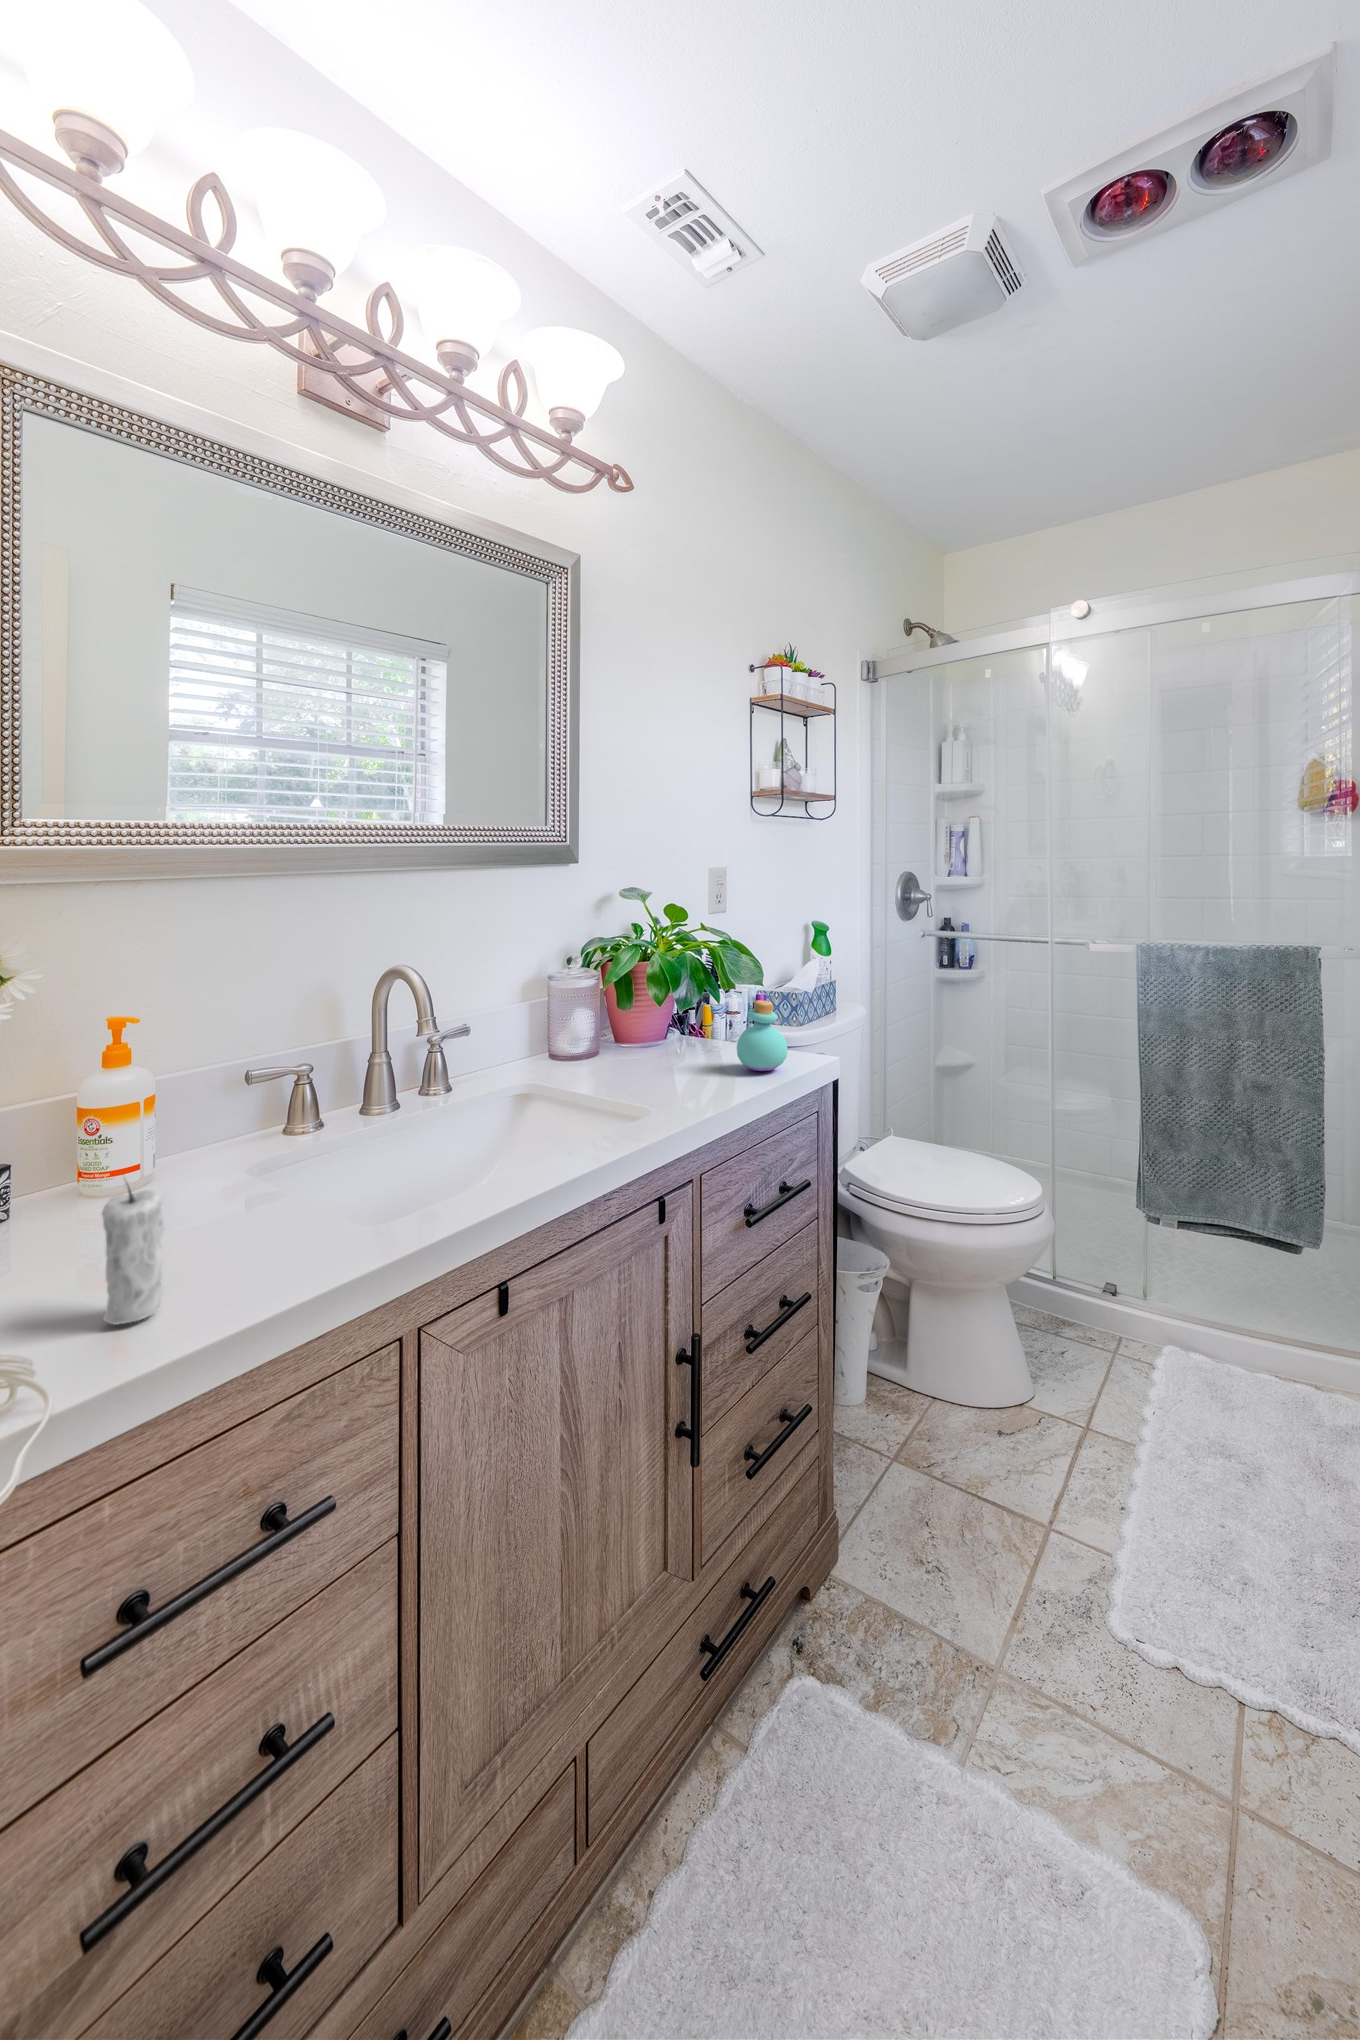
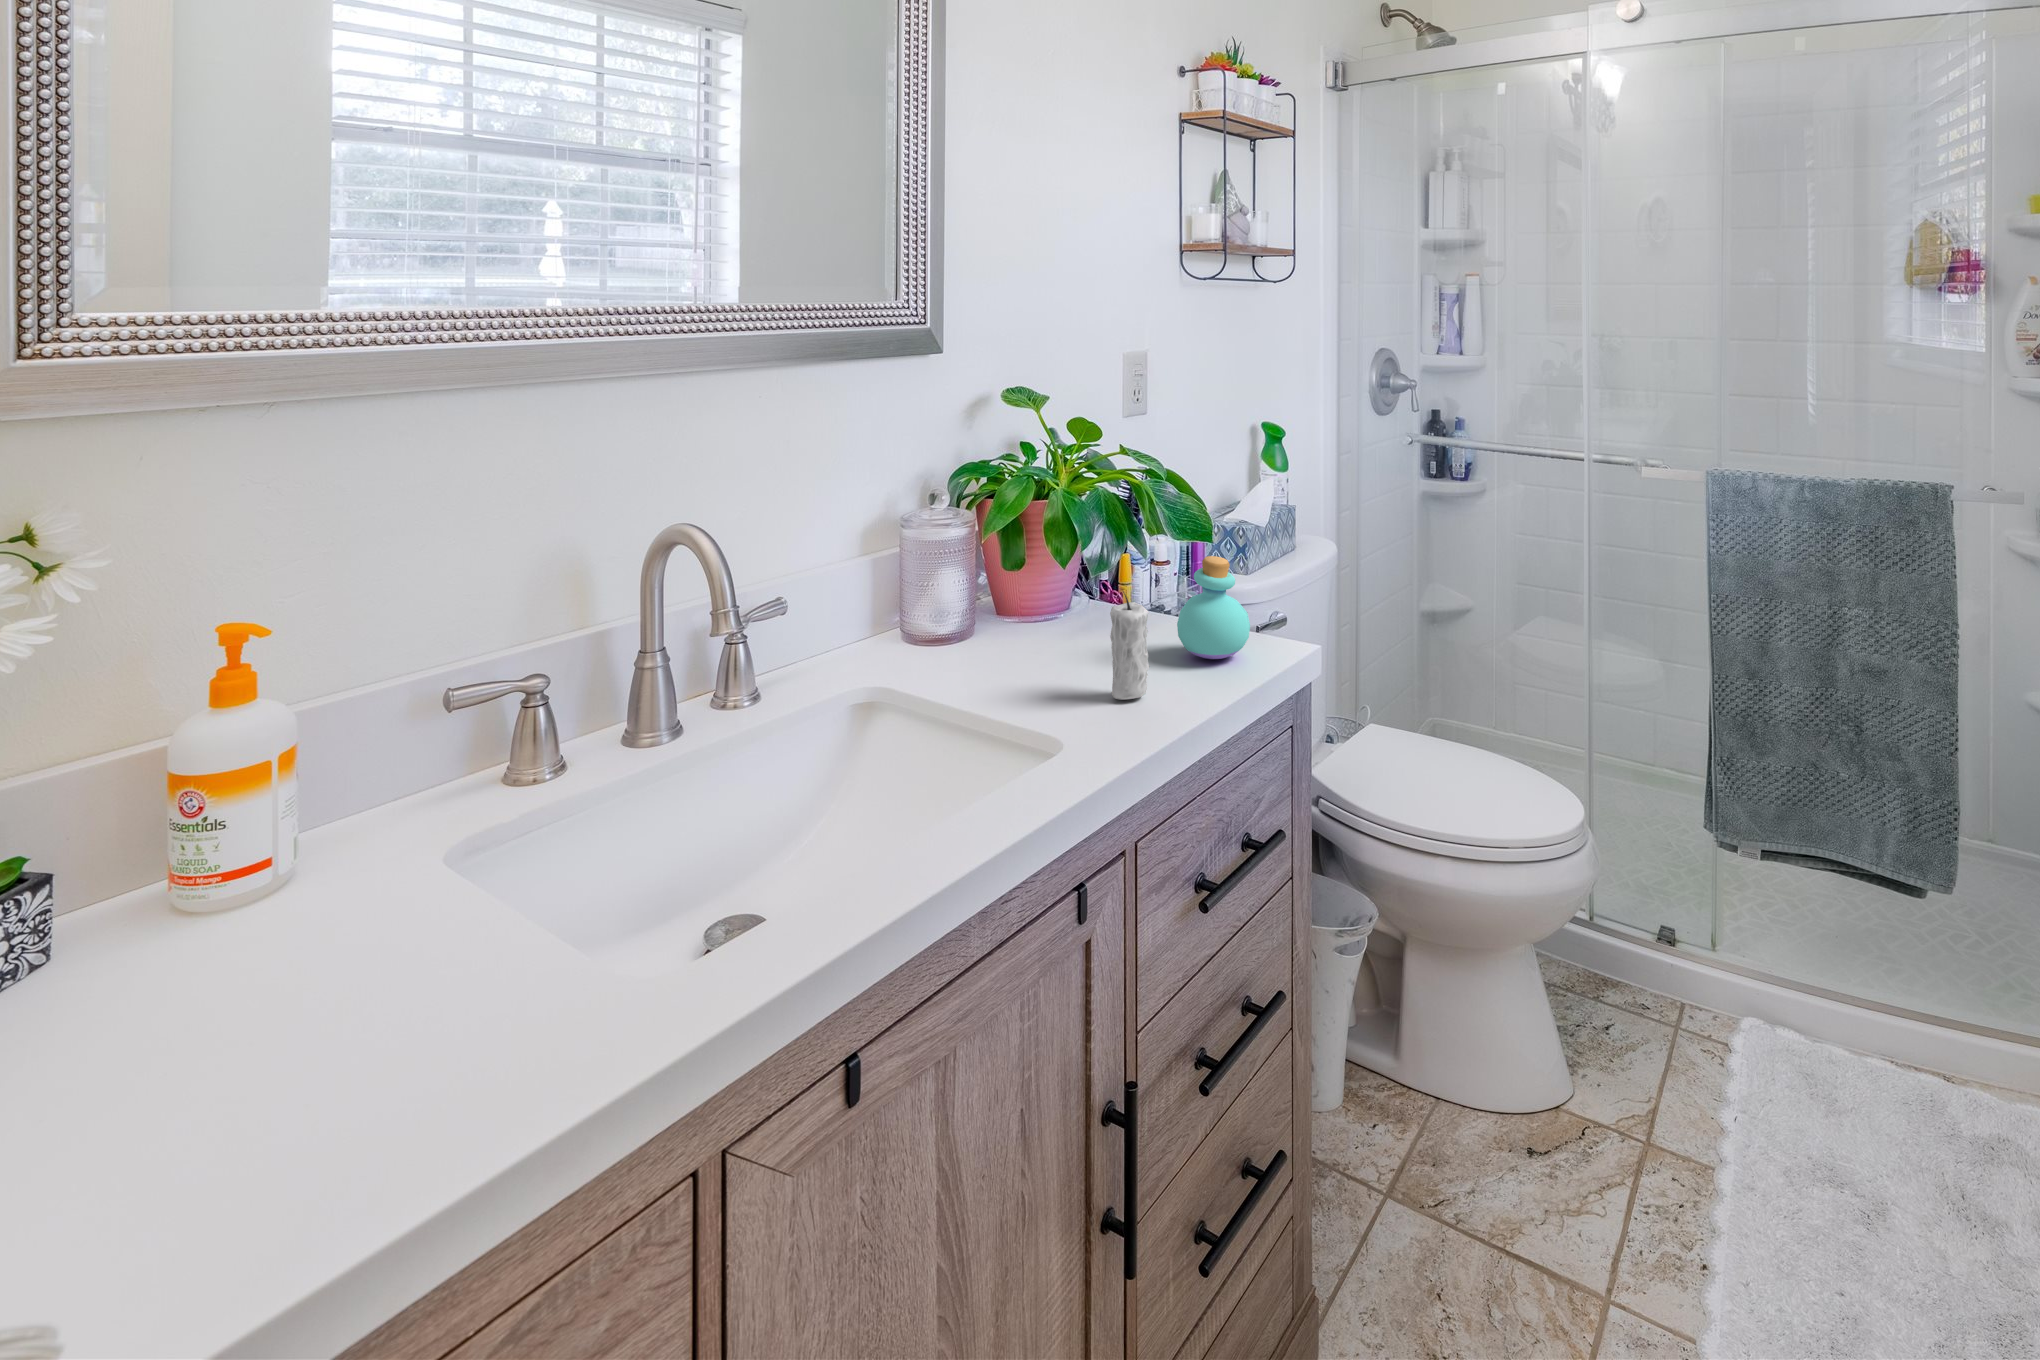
candle: present [102,1179,164,1324] -> present [1110,591,1149,700]

